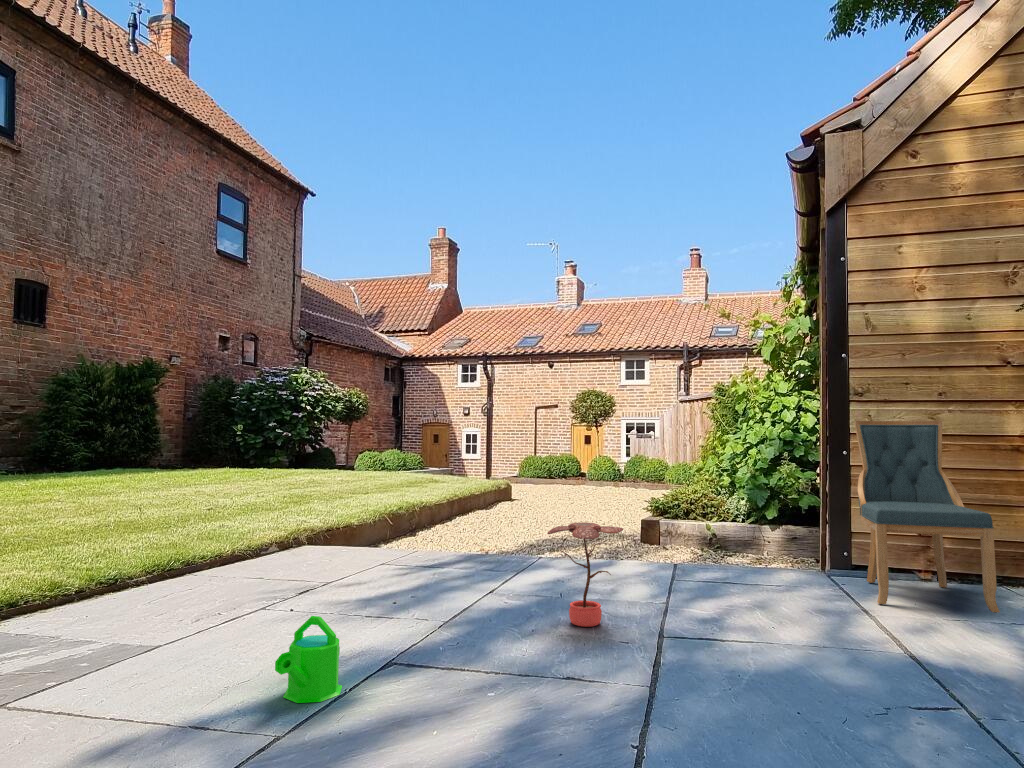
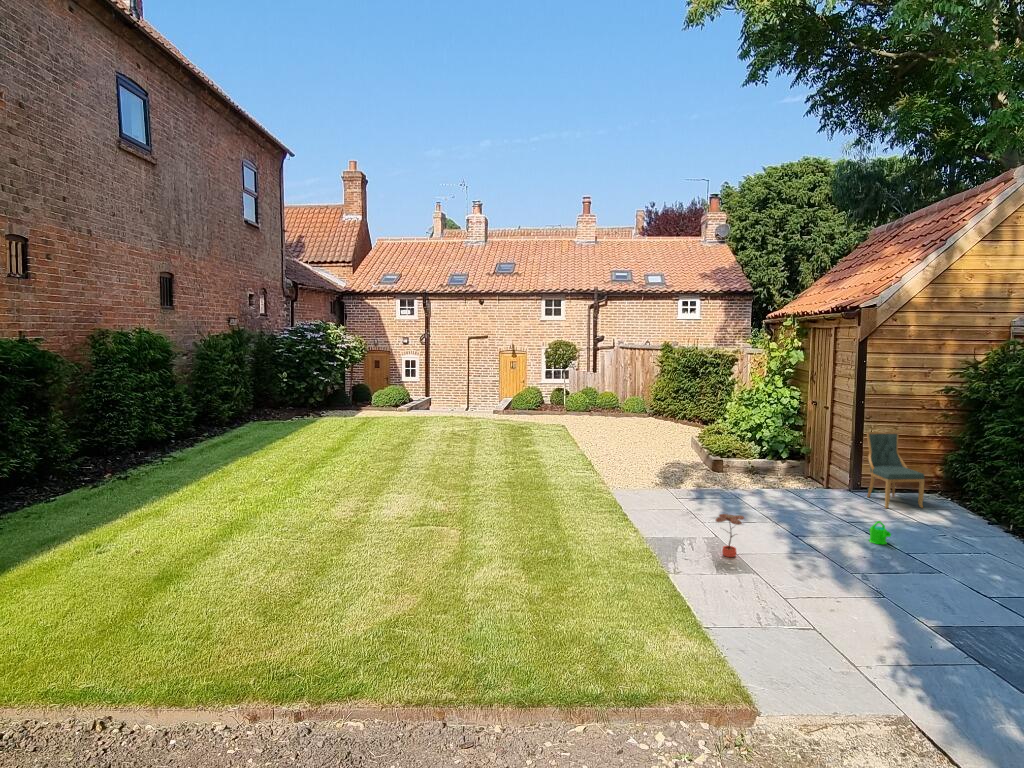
potted plant: present [547,522,623,627] -> present [716,514,744,557]
watering can: present [275,616,342,703] -> present [869,521,891,545]

